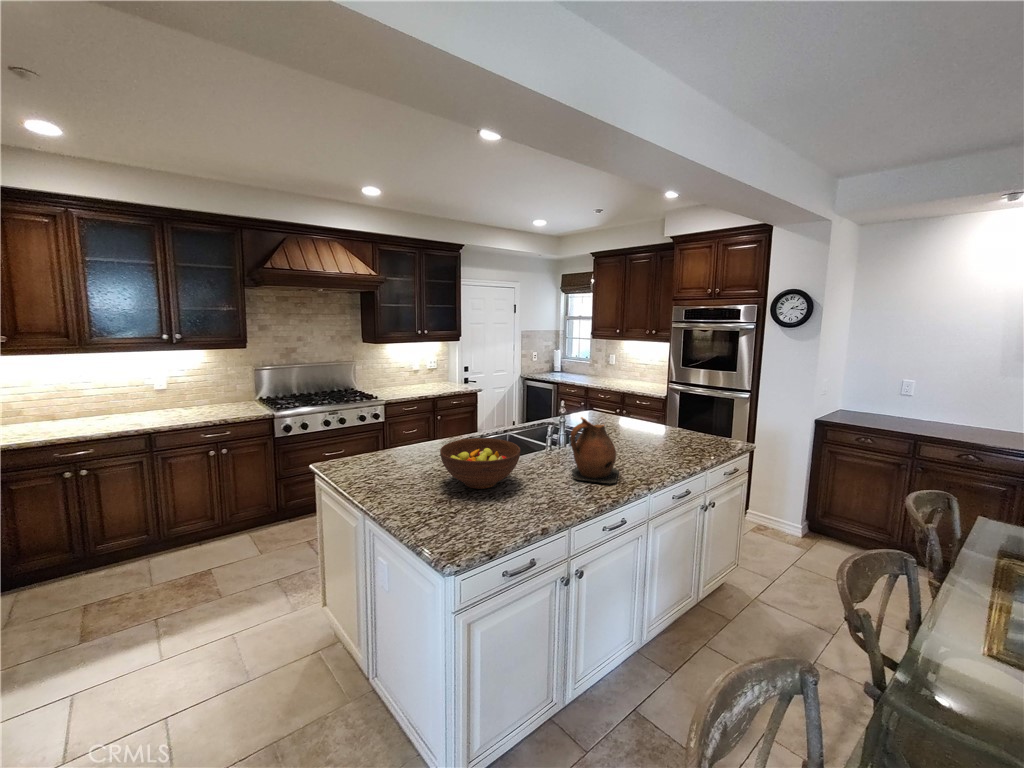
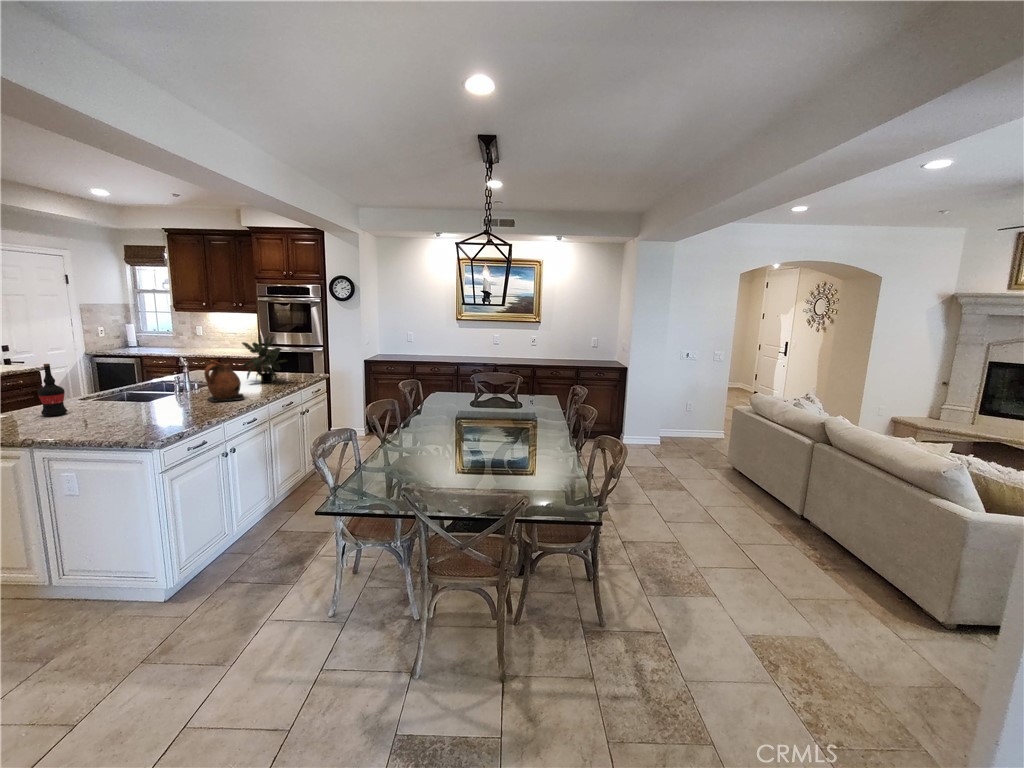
potted plant: none [631,379,693,451] -> present [242,335,287,383]
wine bottle: none [413,403,435,464] -> present [38,364,68,416]
fruit bowl: present [440,438,520,489] -> none [89,383,168,417]

